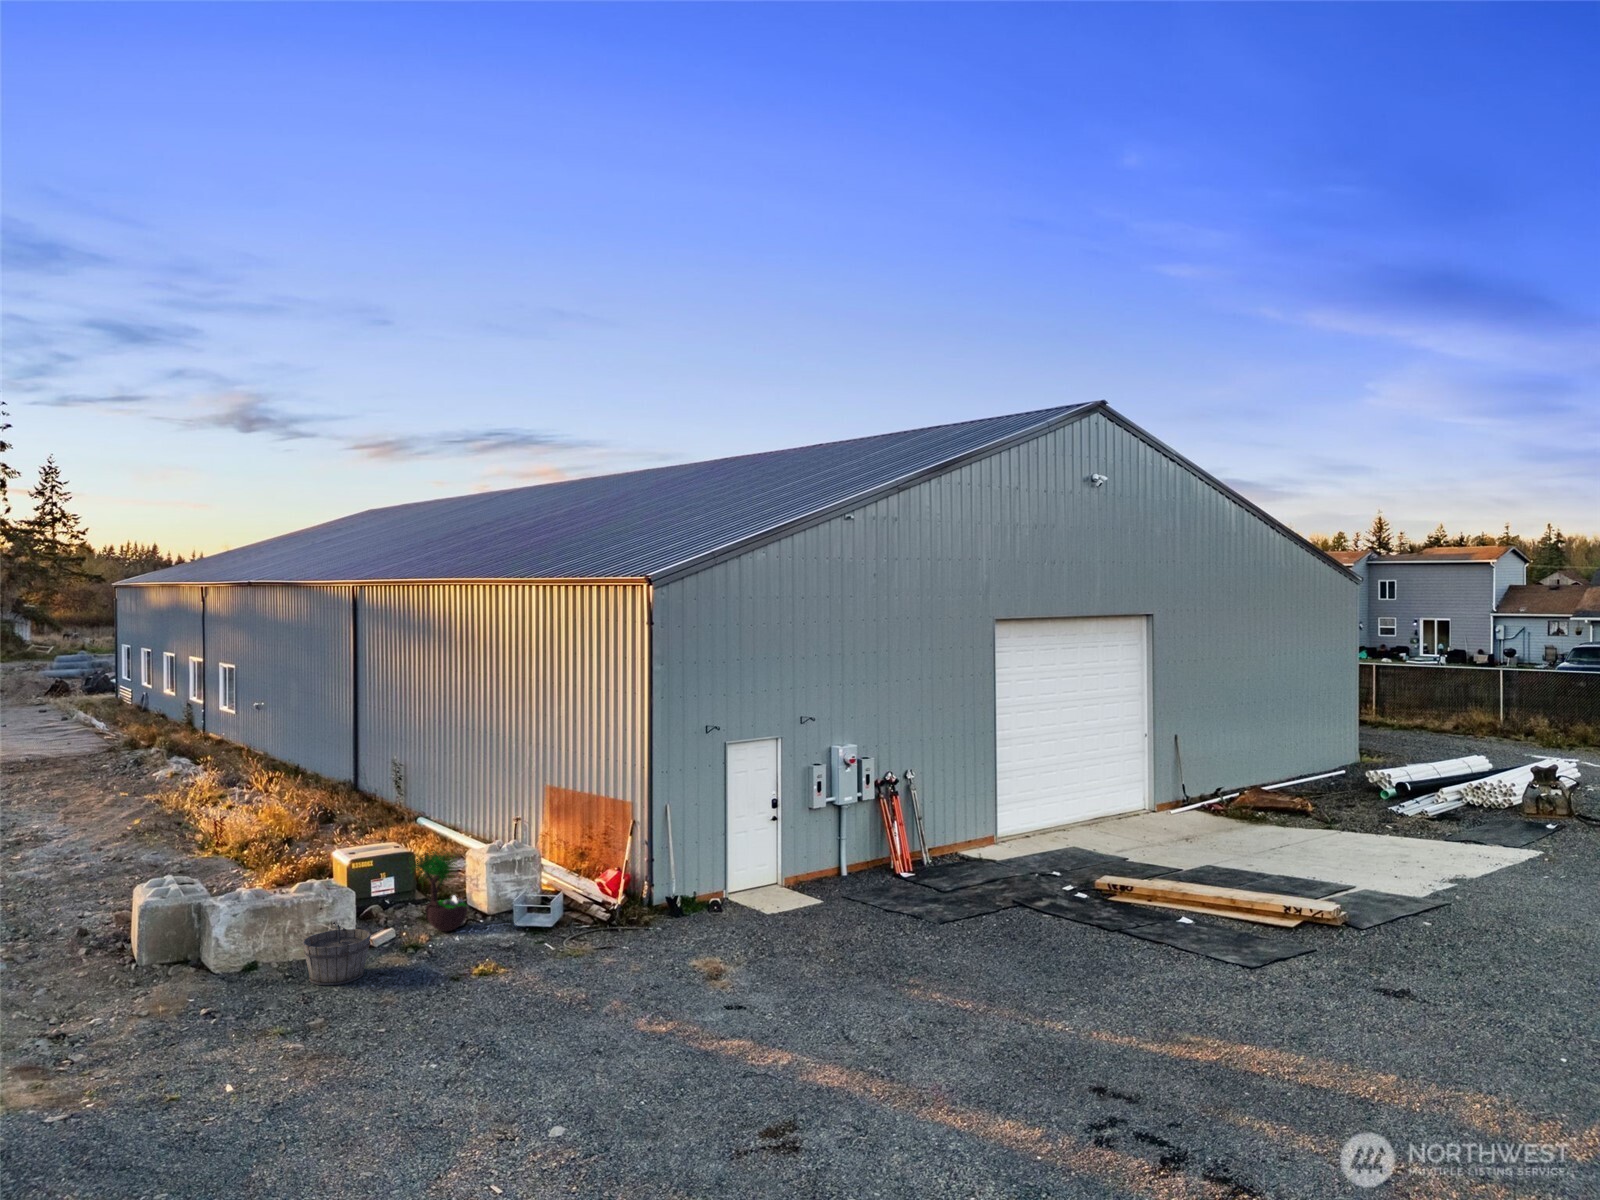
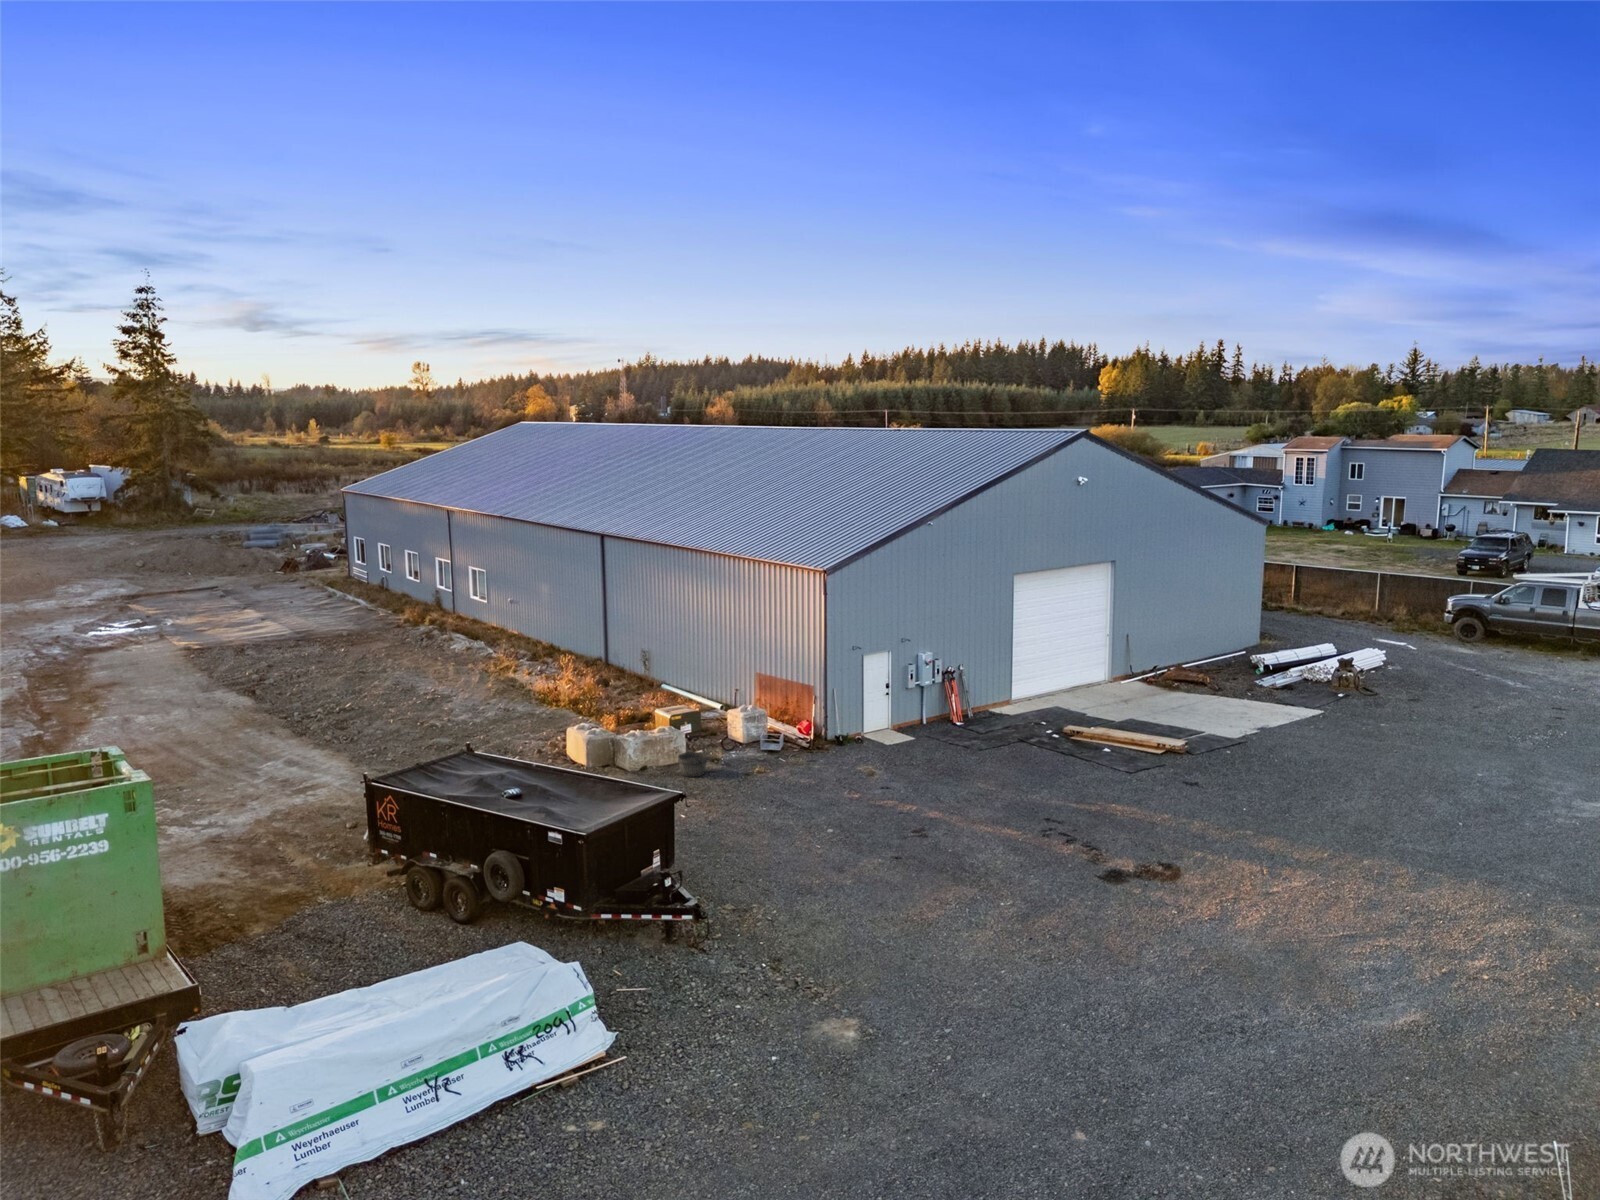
potted tree: present [410,850,467,931] -> none [708,708,739,753]

